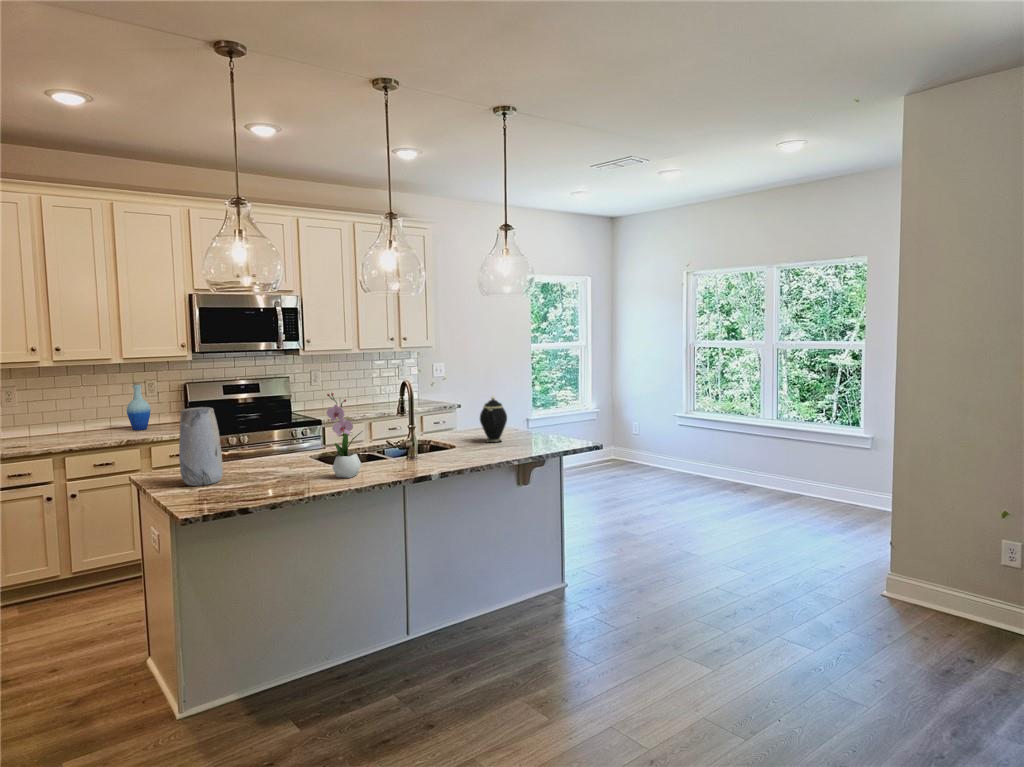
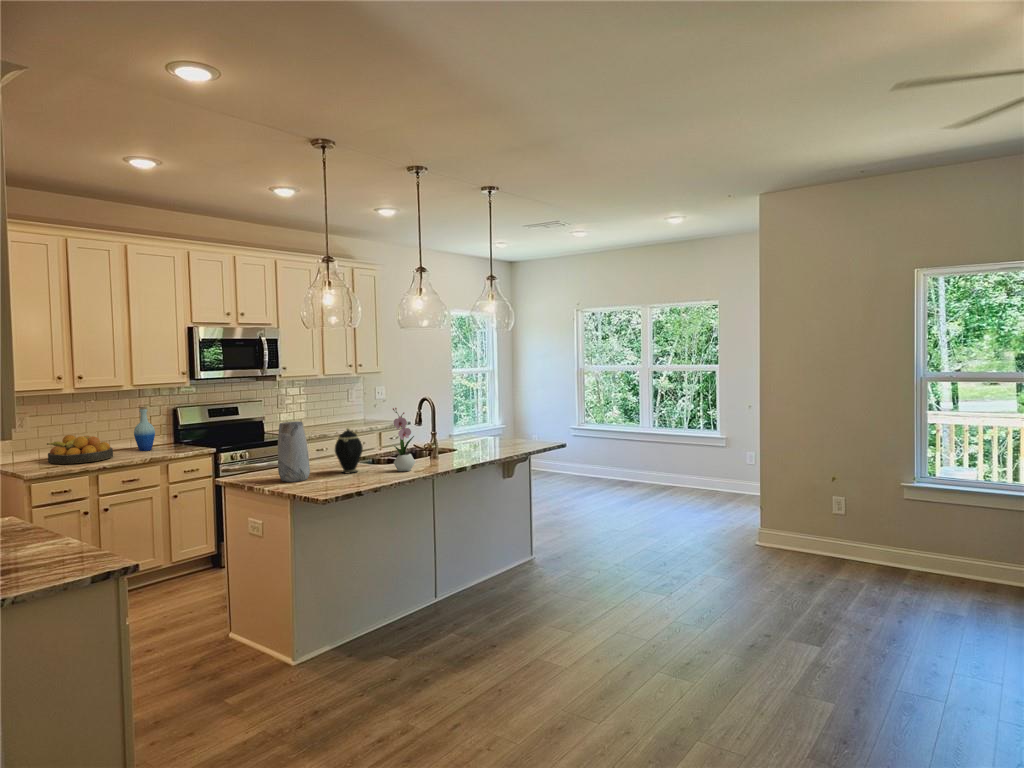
teapot: present [480,396,507,443] -> present [335,427,363,474]
fruit bowl: none [23,411,97,443] -> present [47,435,113,464]

